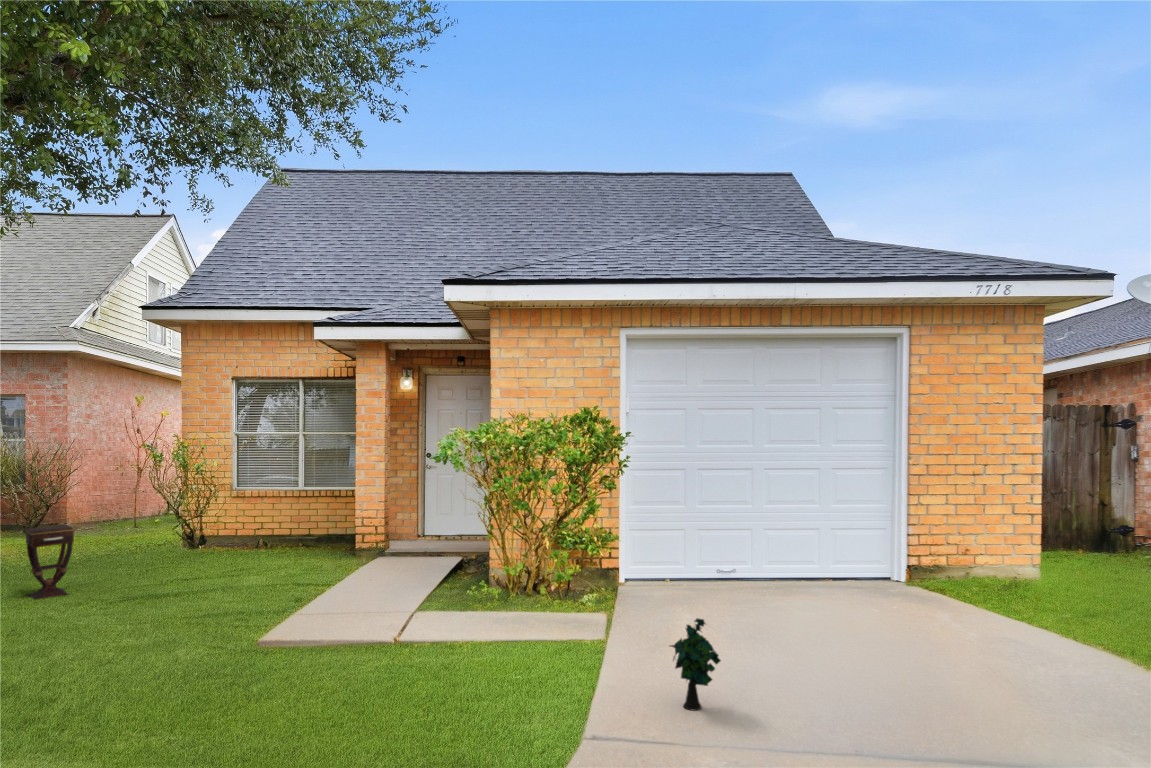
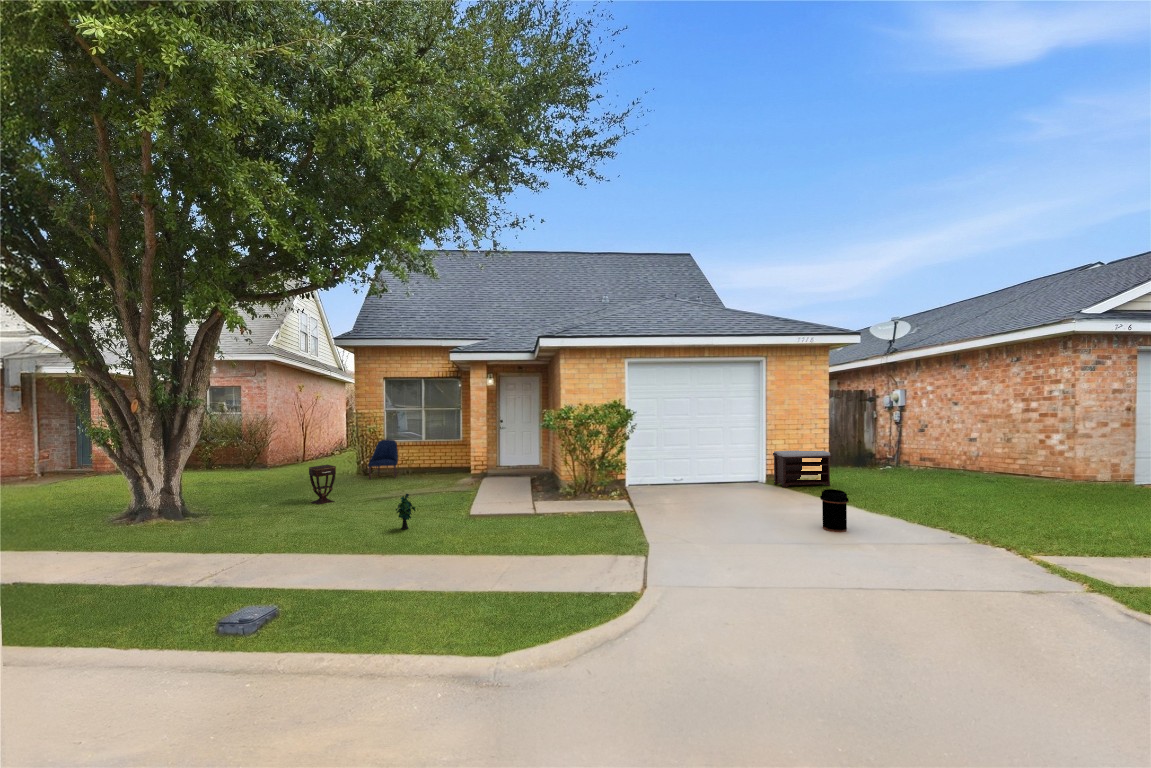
chair: none [185,483,242,554] -> present [368,440,398,479]
bench: none [919,518,1048,595] -> present [773,450,832,488]
trash can: none [1018,610,1089,720] -> present [820,489,849,533]
decorative plant: present [671,618,721,710] -> present [396,494,415,530]

